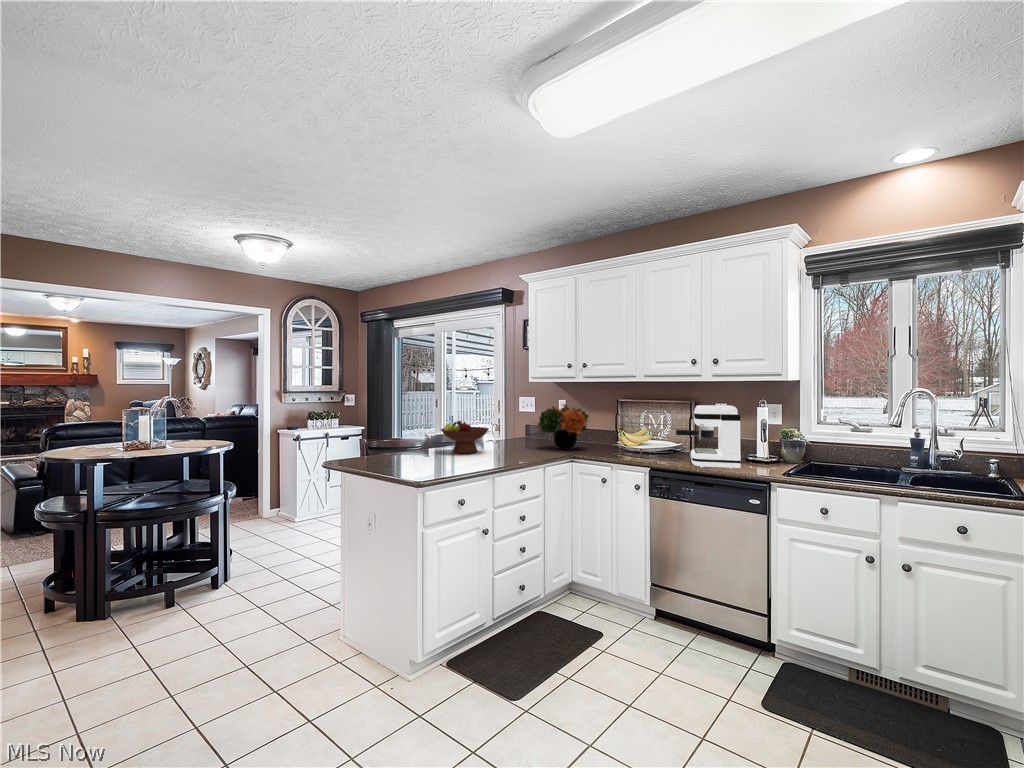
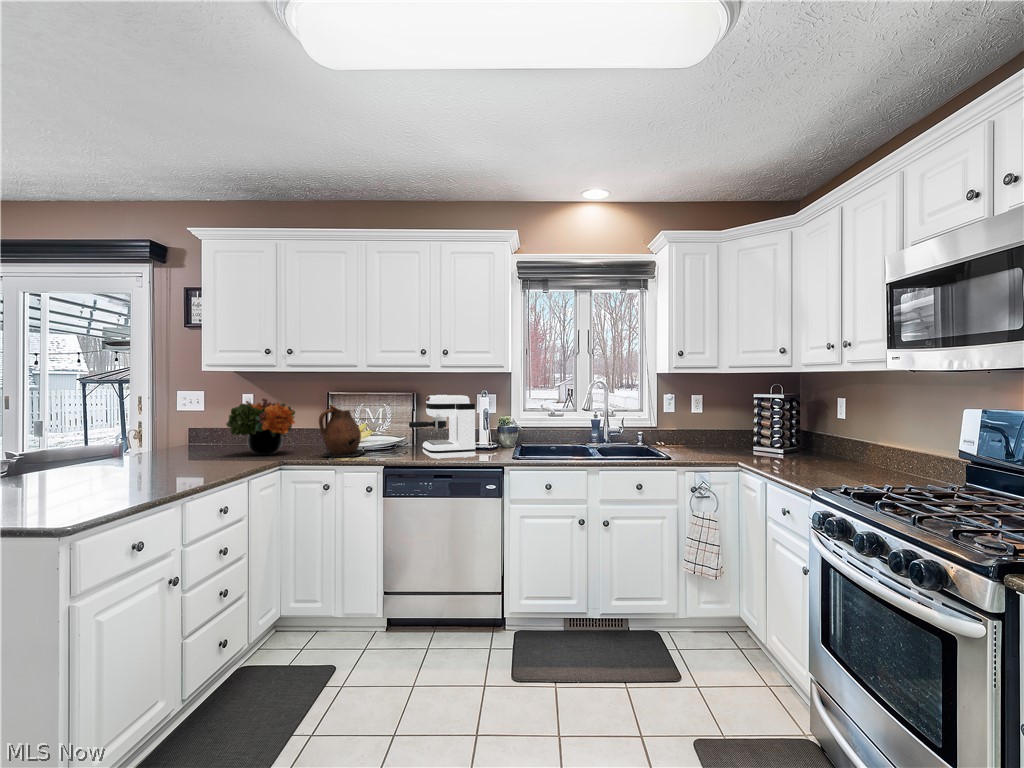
ceramic pitcher: none [601,411,644,458] -> present [319,405,366,457]
fruit bowl: present [441,421,489,453] -> none [67,424,156,472]

